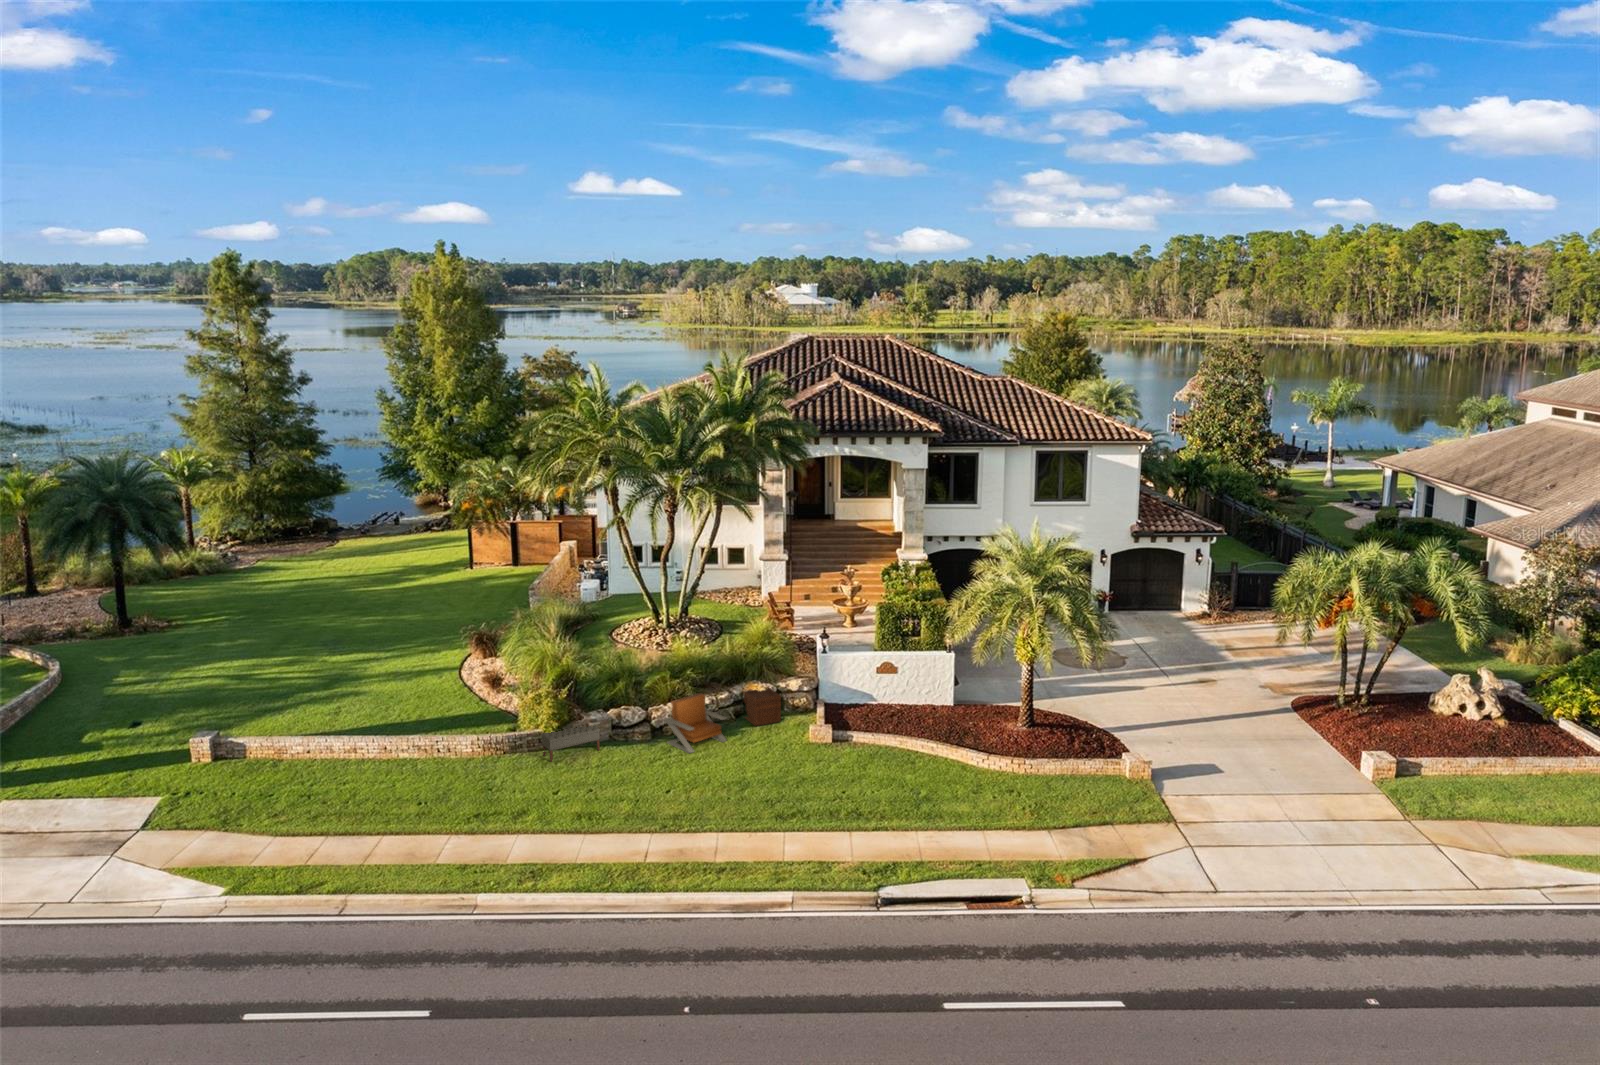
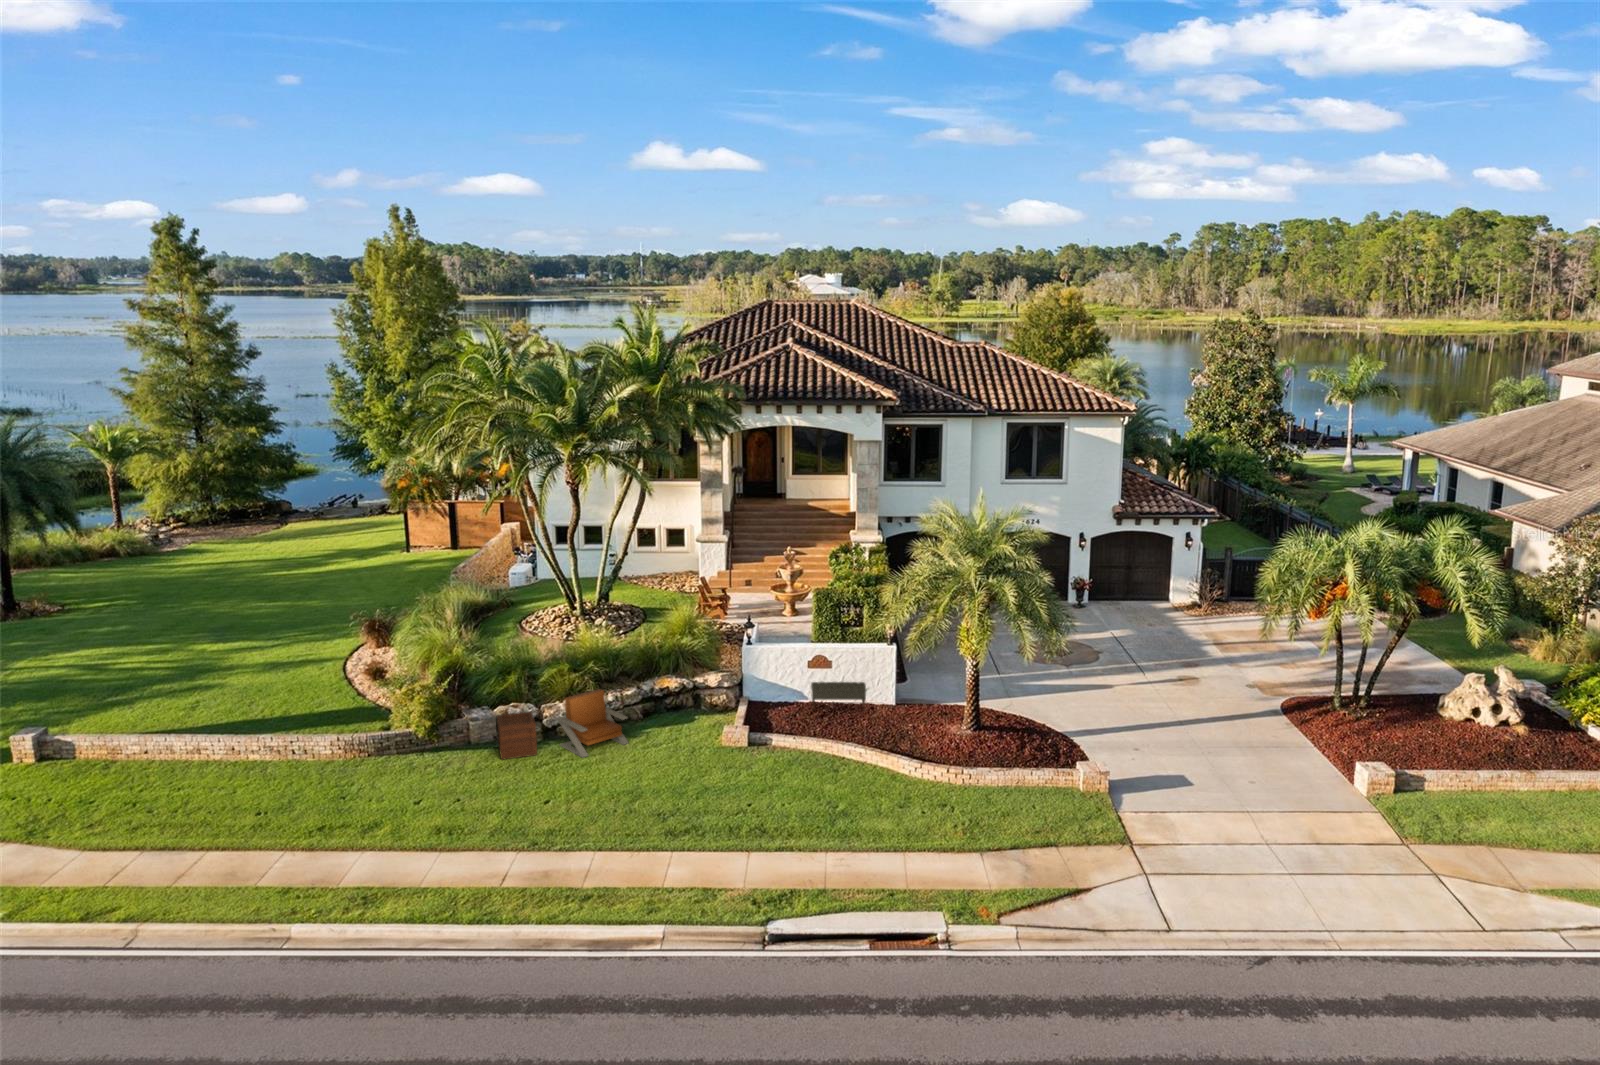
wooden crate: present [743,689,781,726] -> present [497,712,537,759]
bench: present [541,726,600,762] -> present [811,682,866,710]

